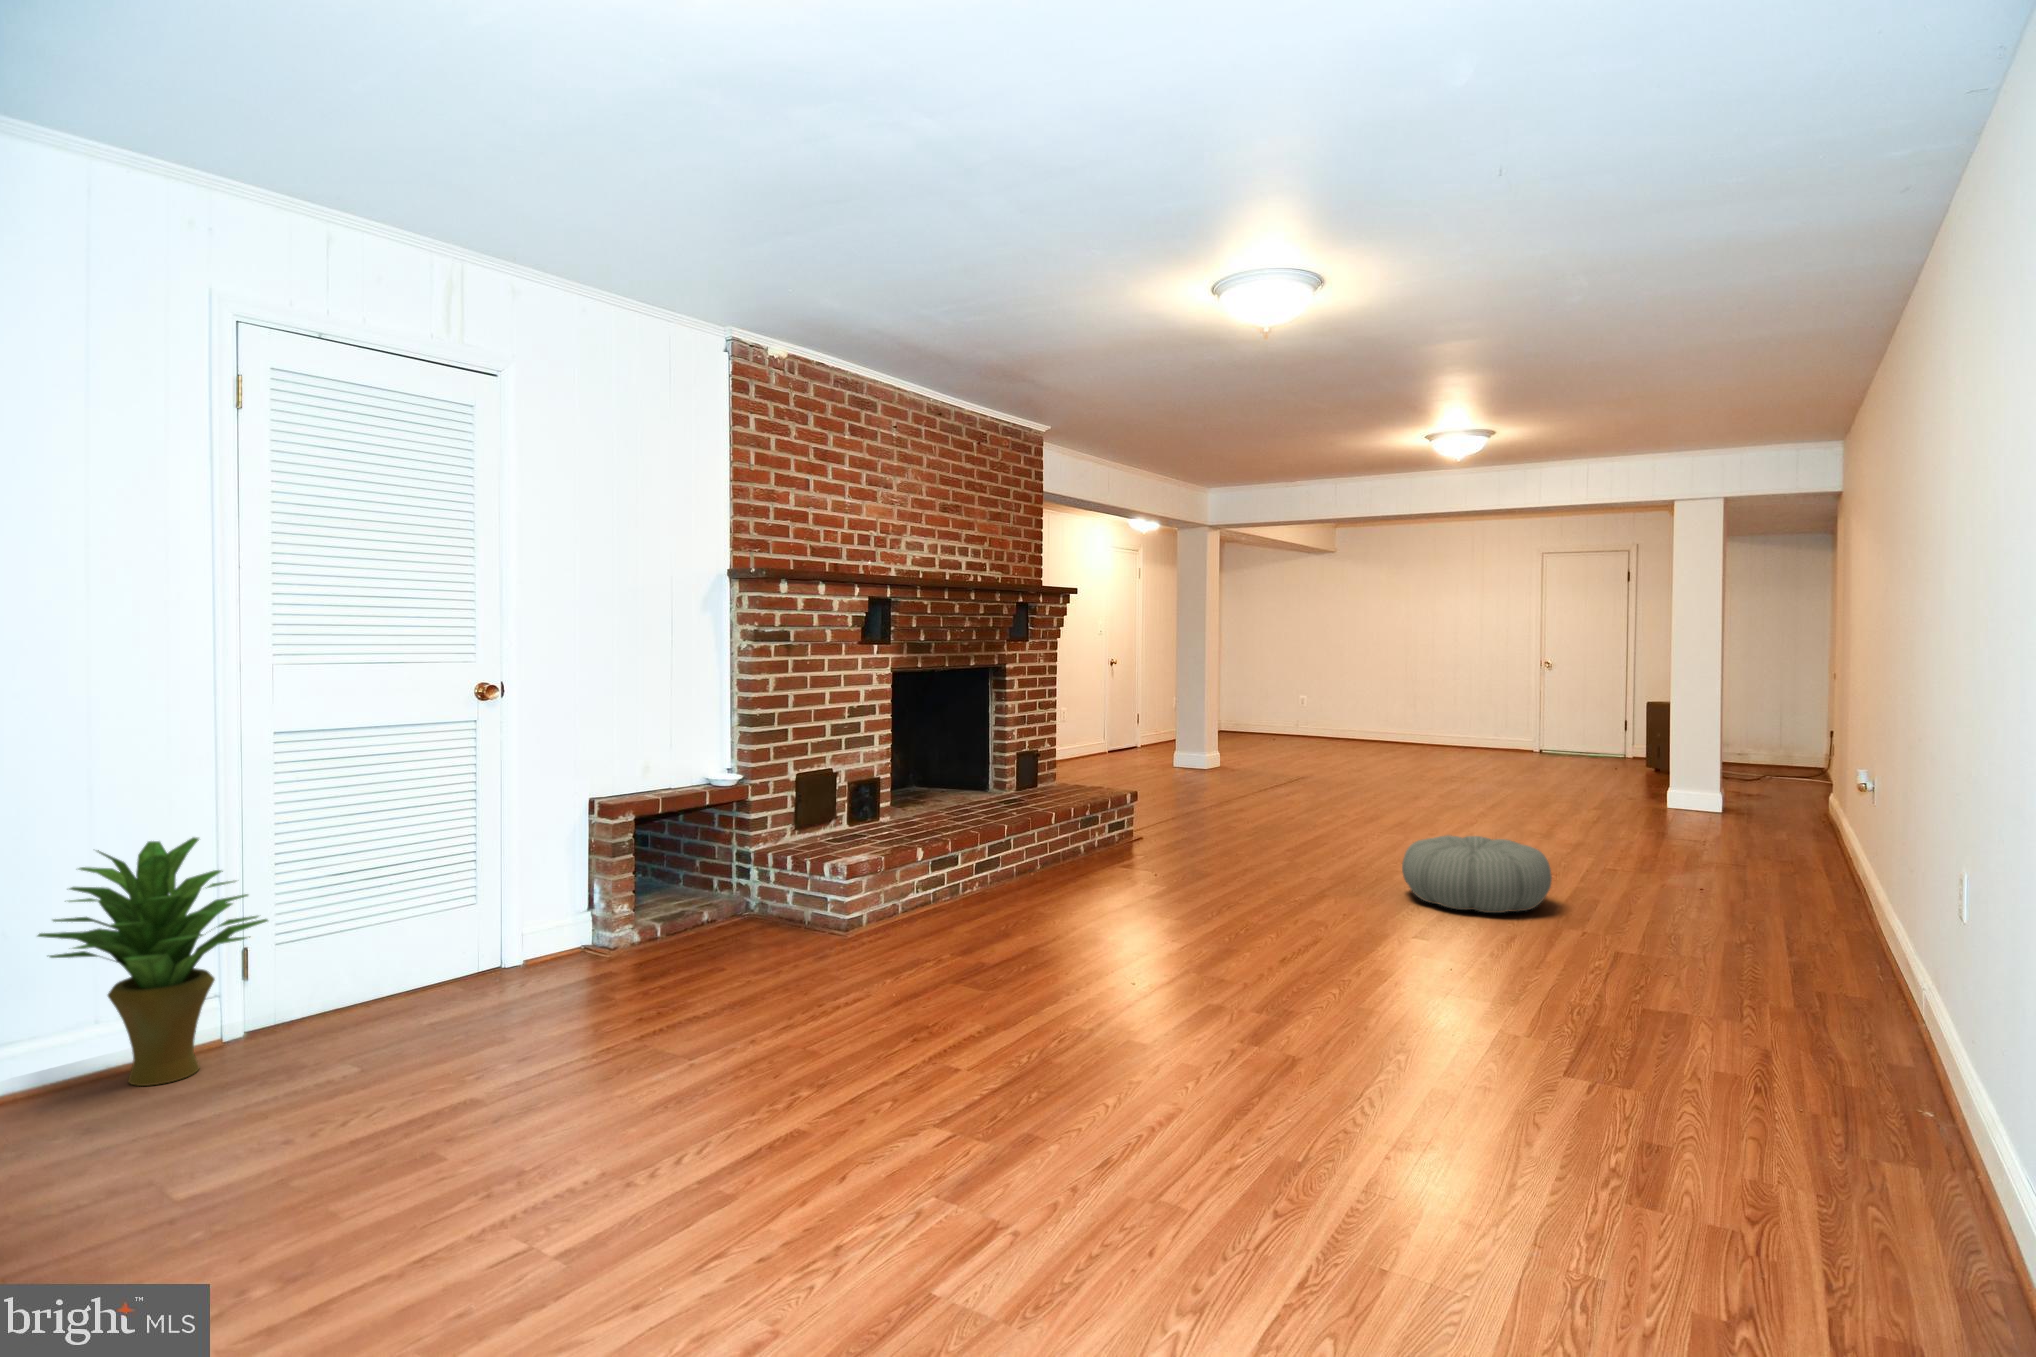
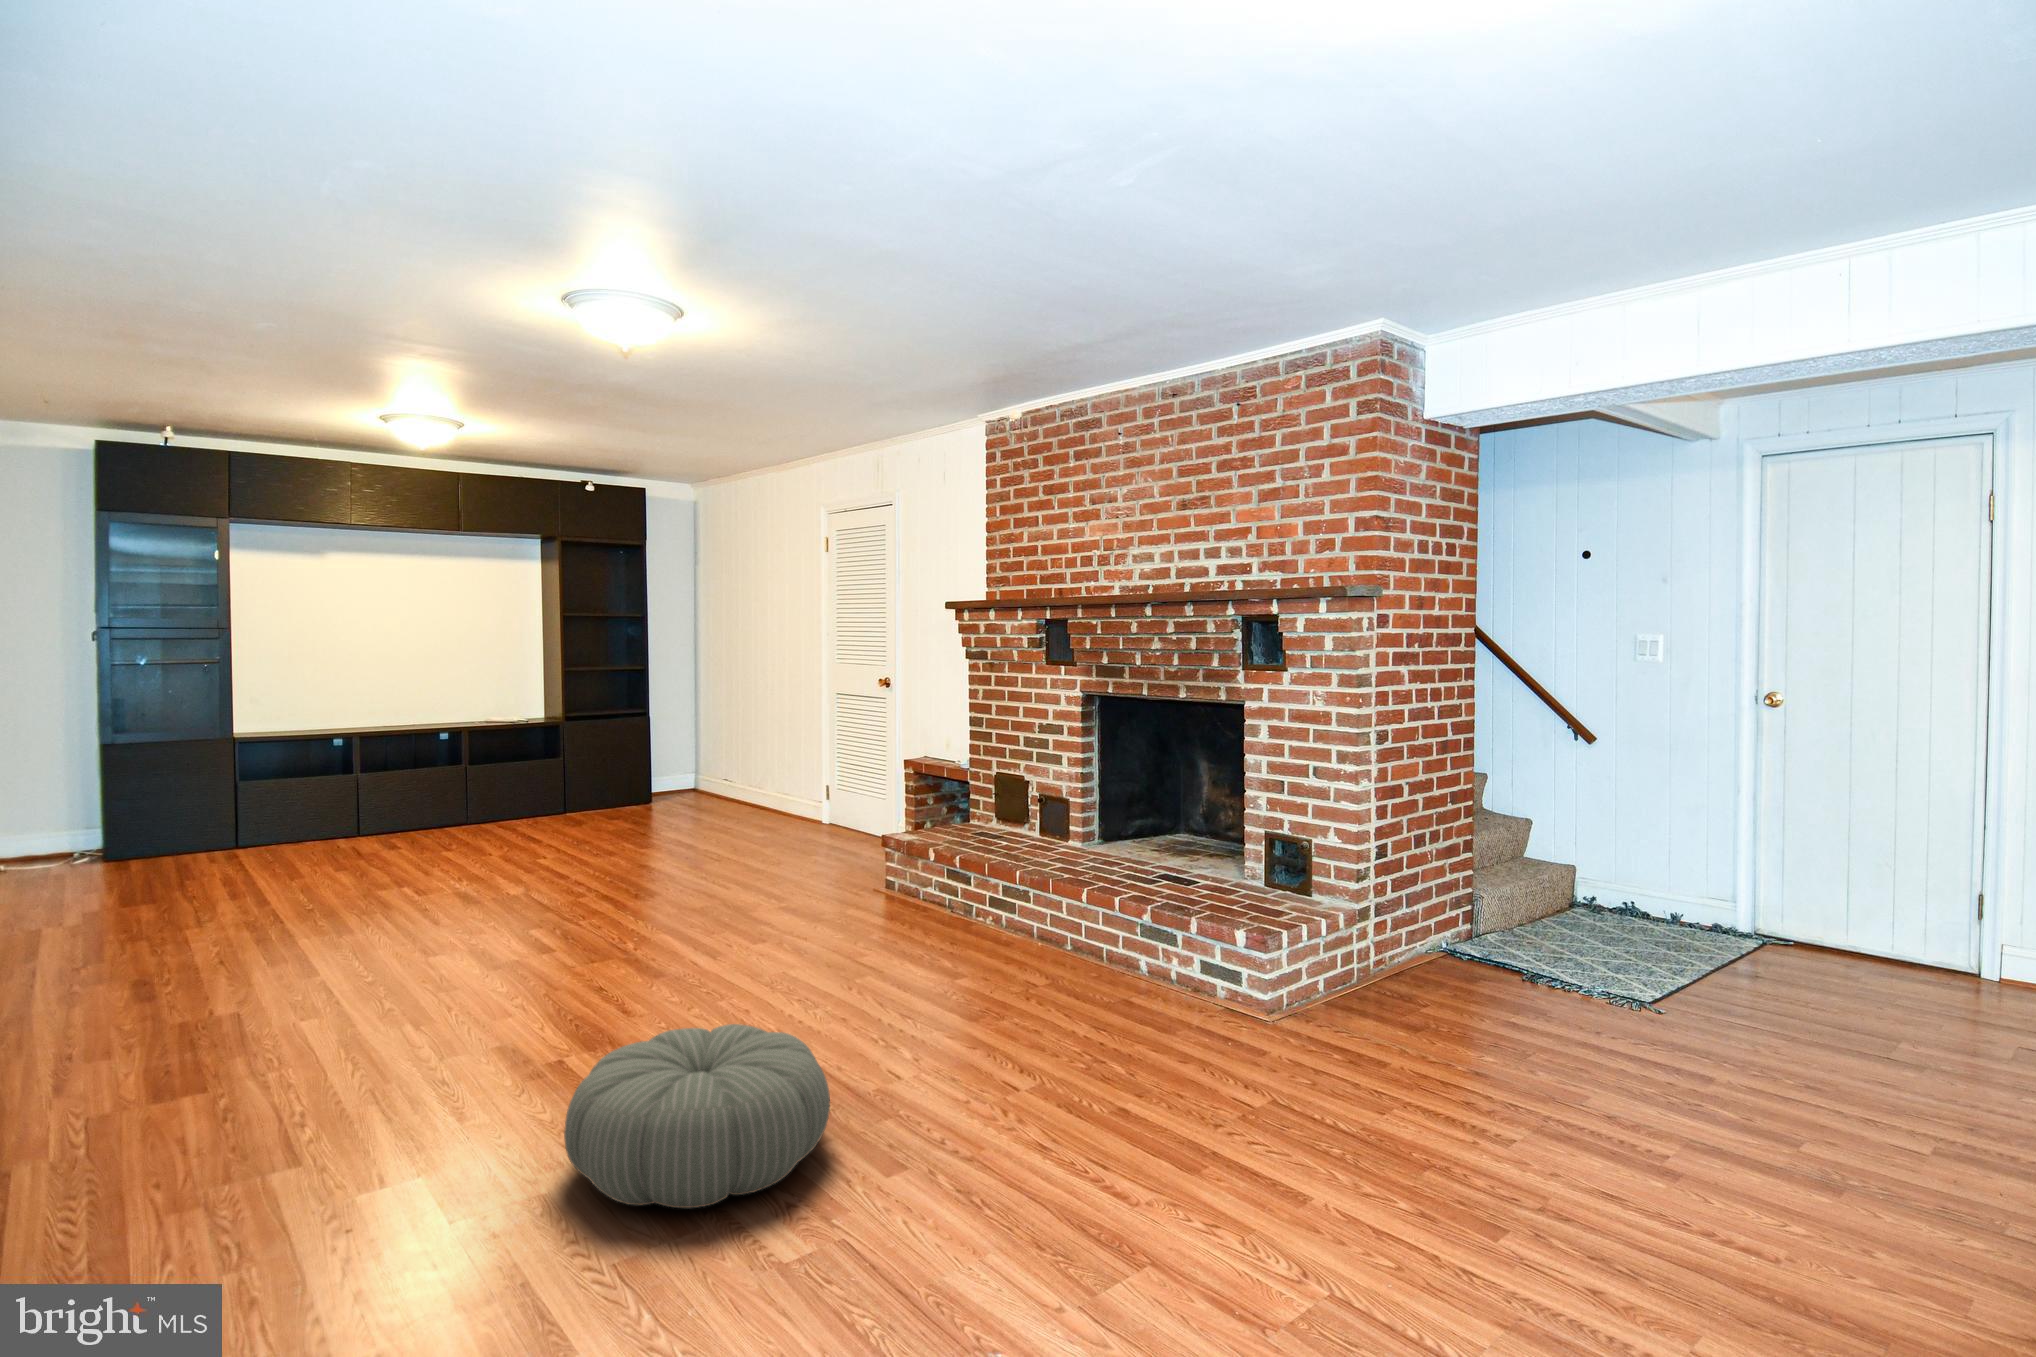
potted plant: present [38,837,268,1086] -> none [724,728,795,821]

